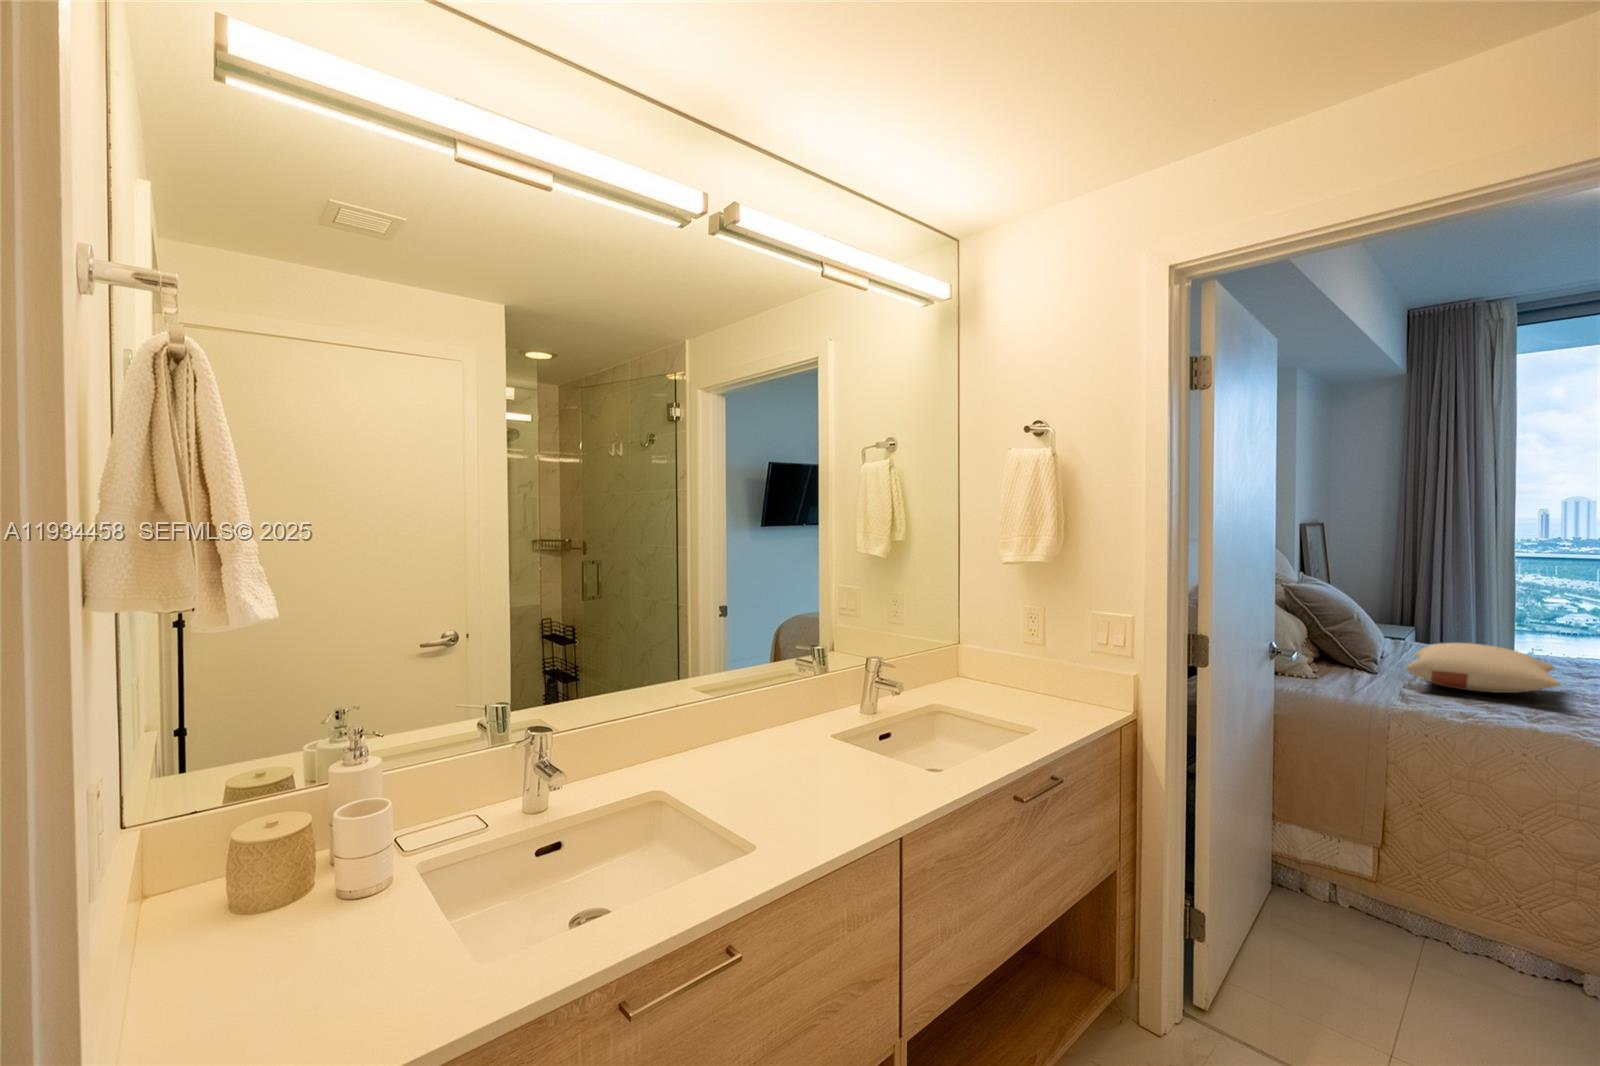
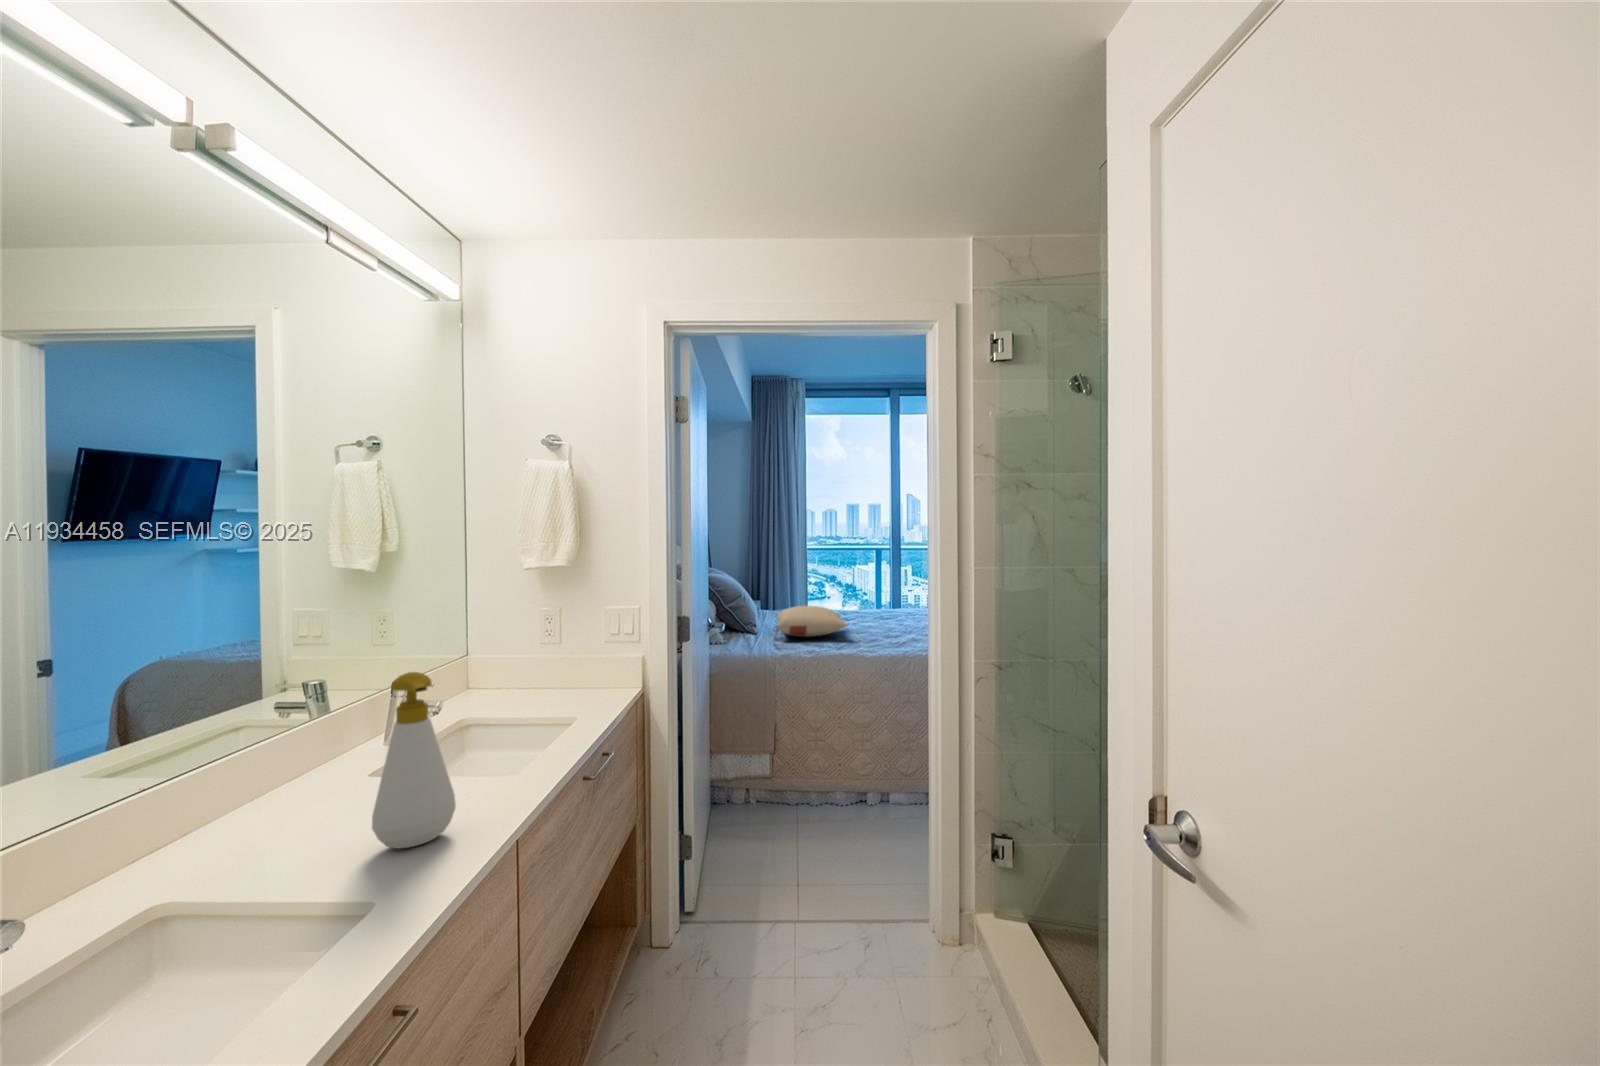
soap bottle: none [781,649,850,809] -> present [372,672,456,849]

